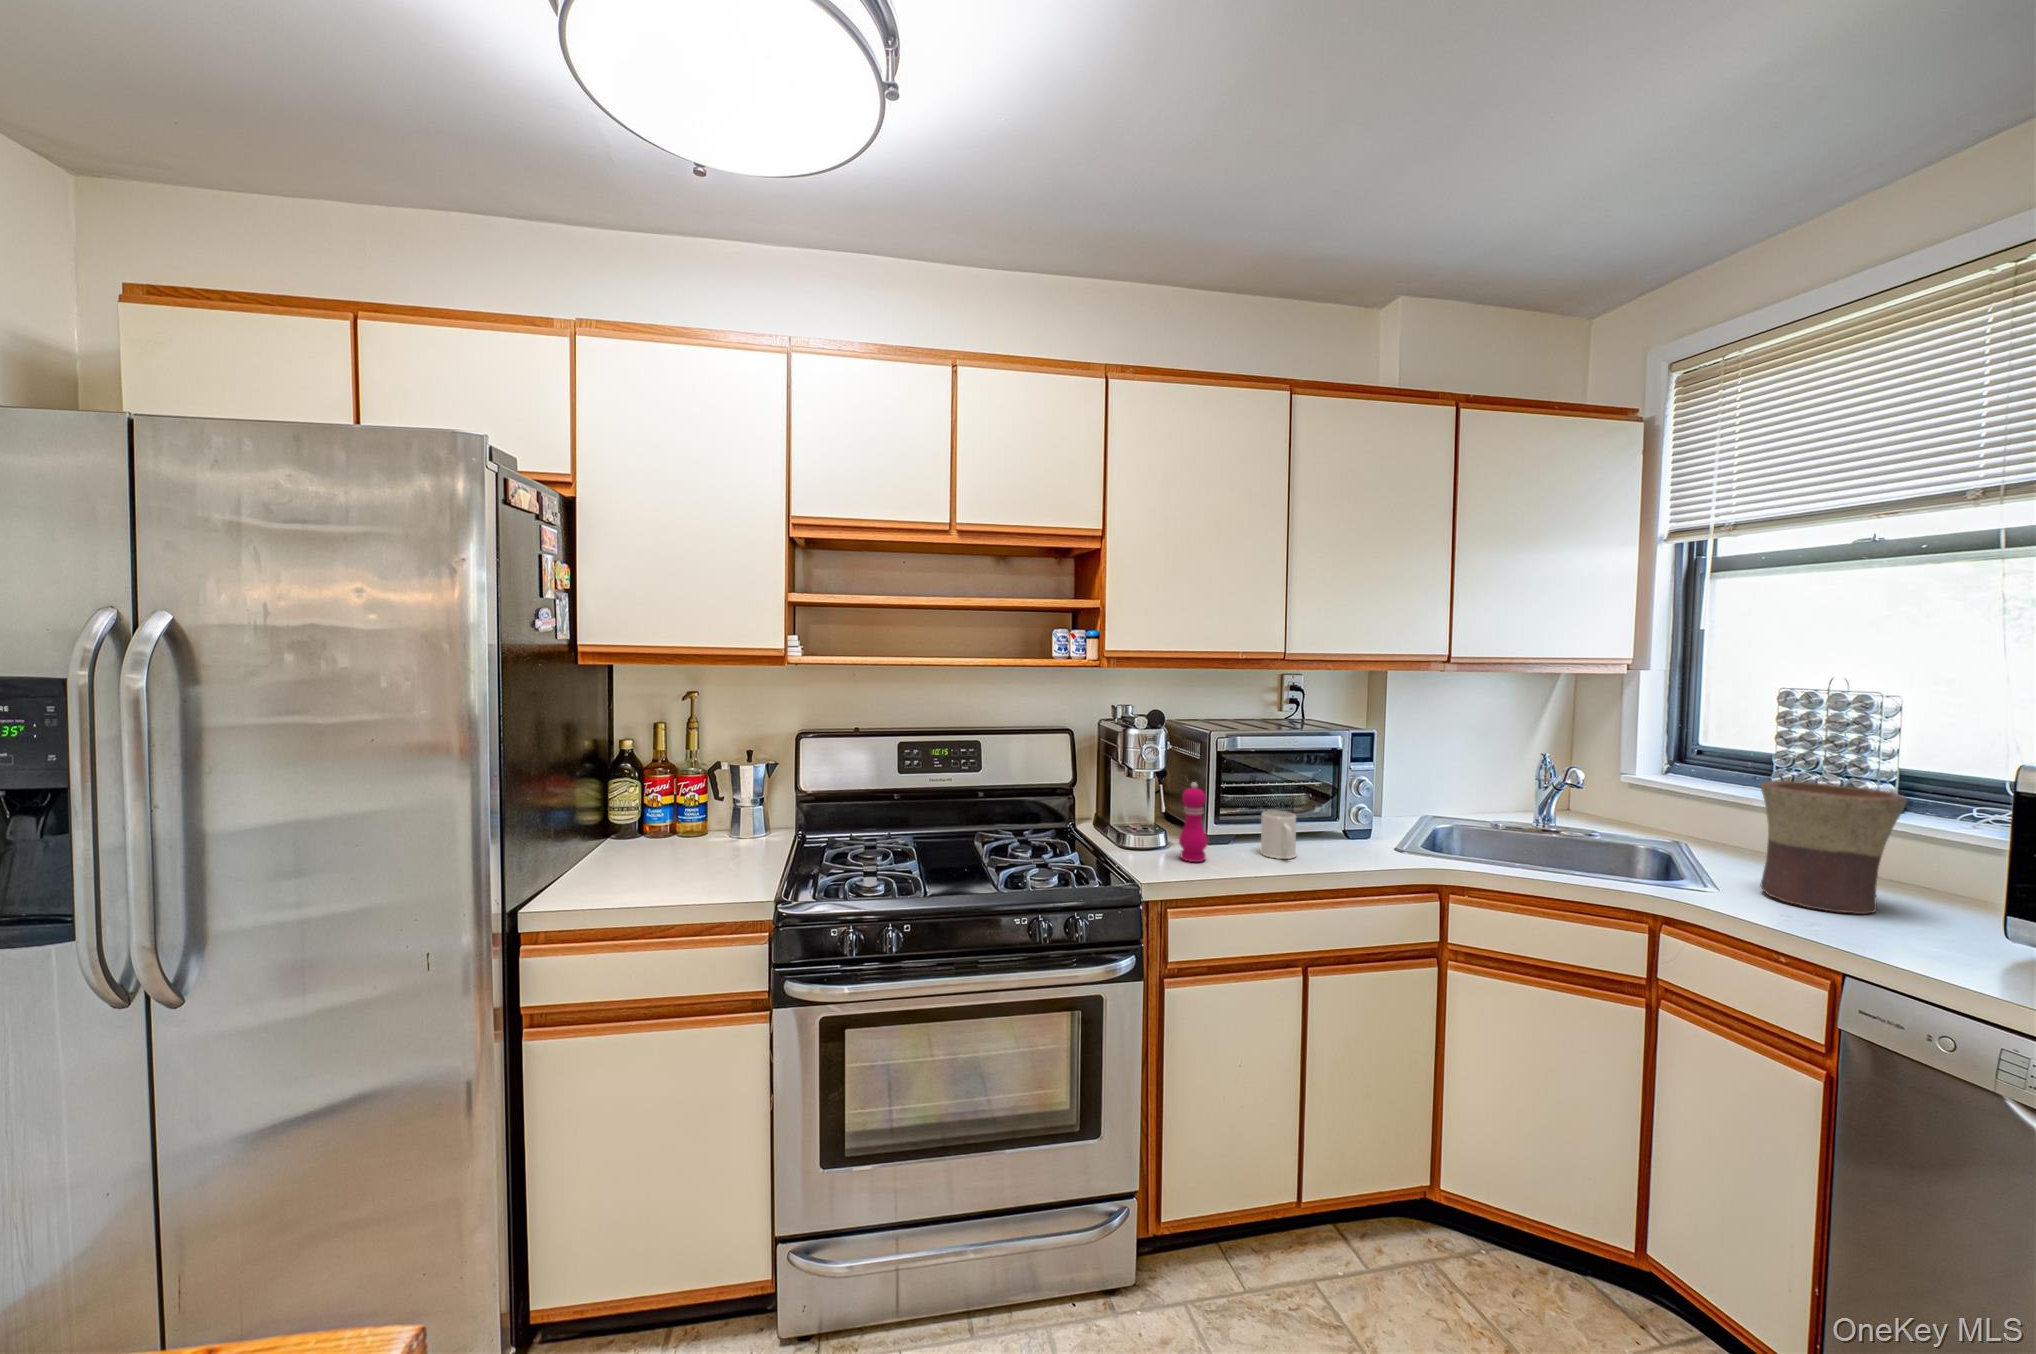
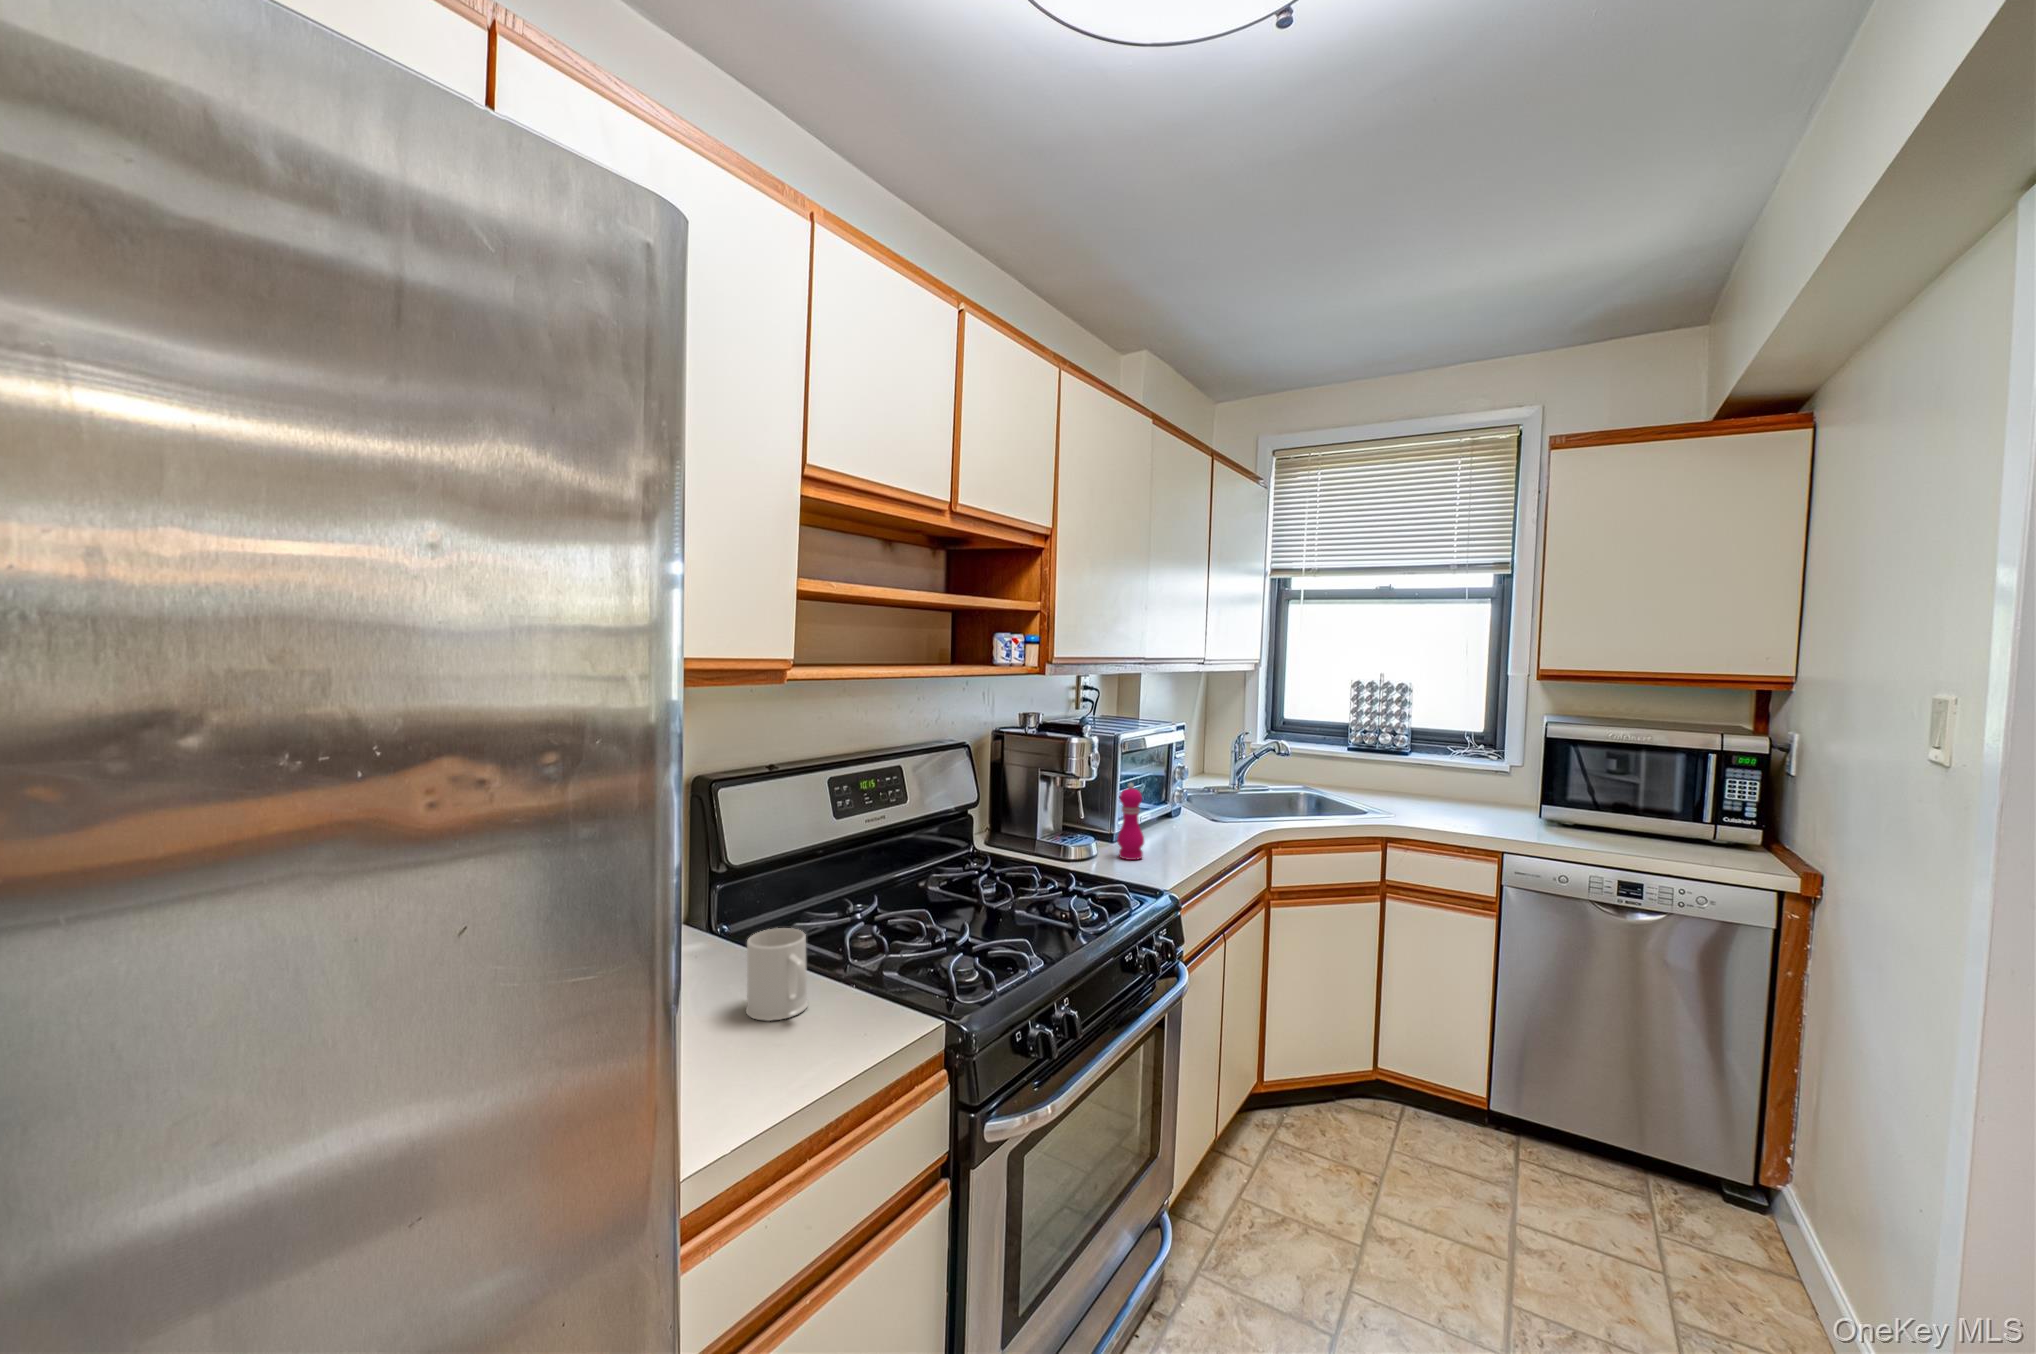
flower pot: present [1761,781,1907,914] -> none [1402,735,1470,813]
mug: present [1260,810,1297,859] -> present [746,928,808,1021]

